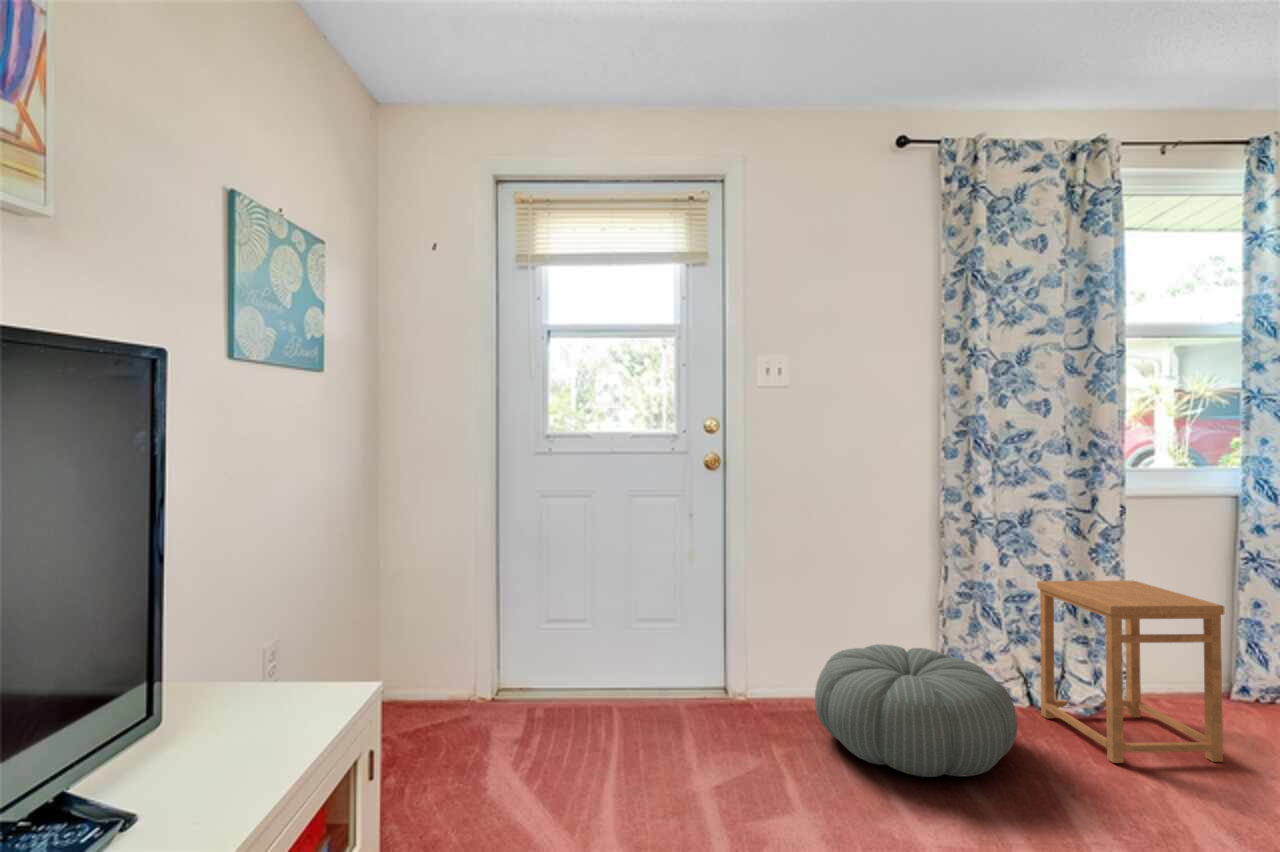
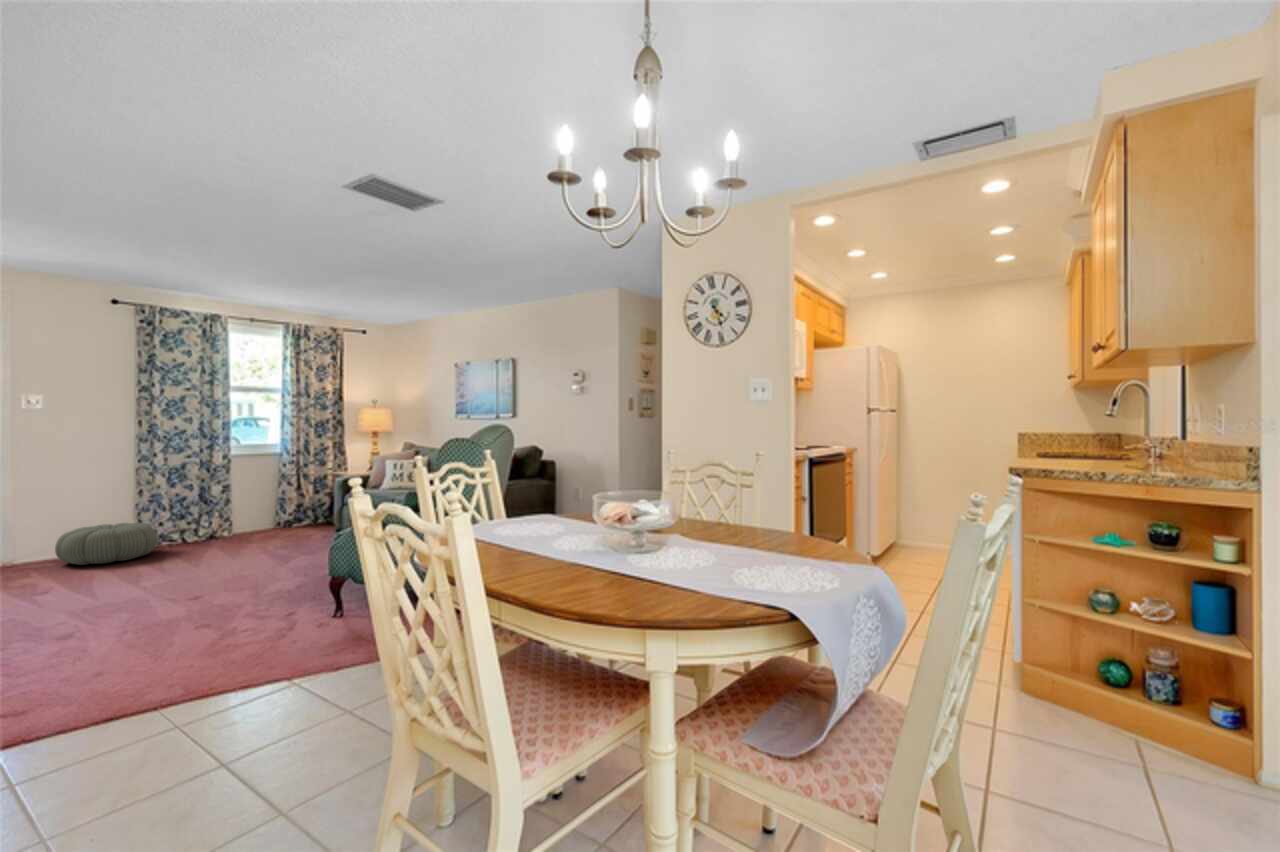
side table: present [1037,581,1224,763] -> none [184,487,246,548]

